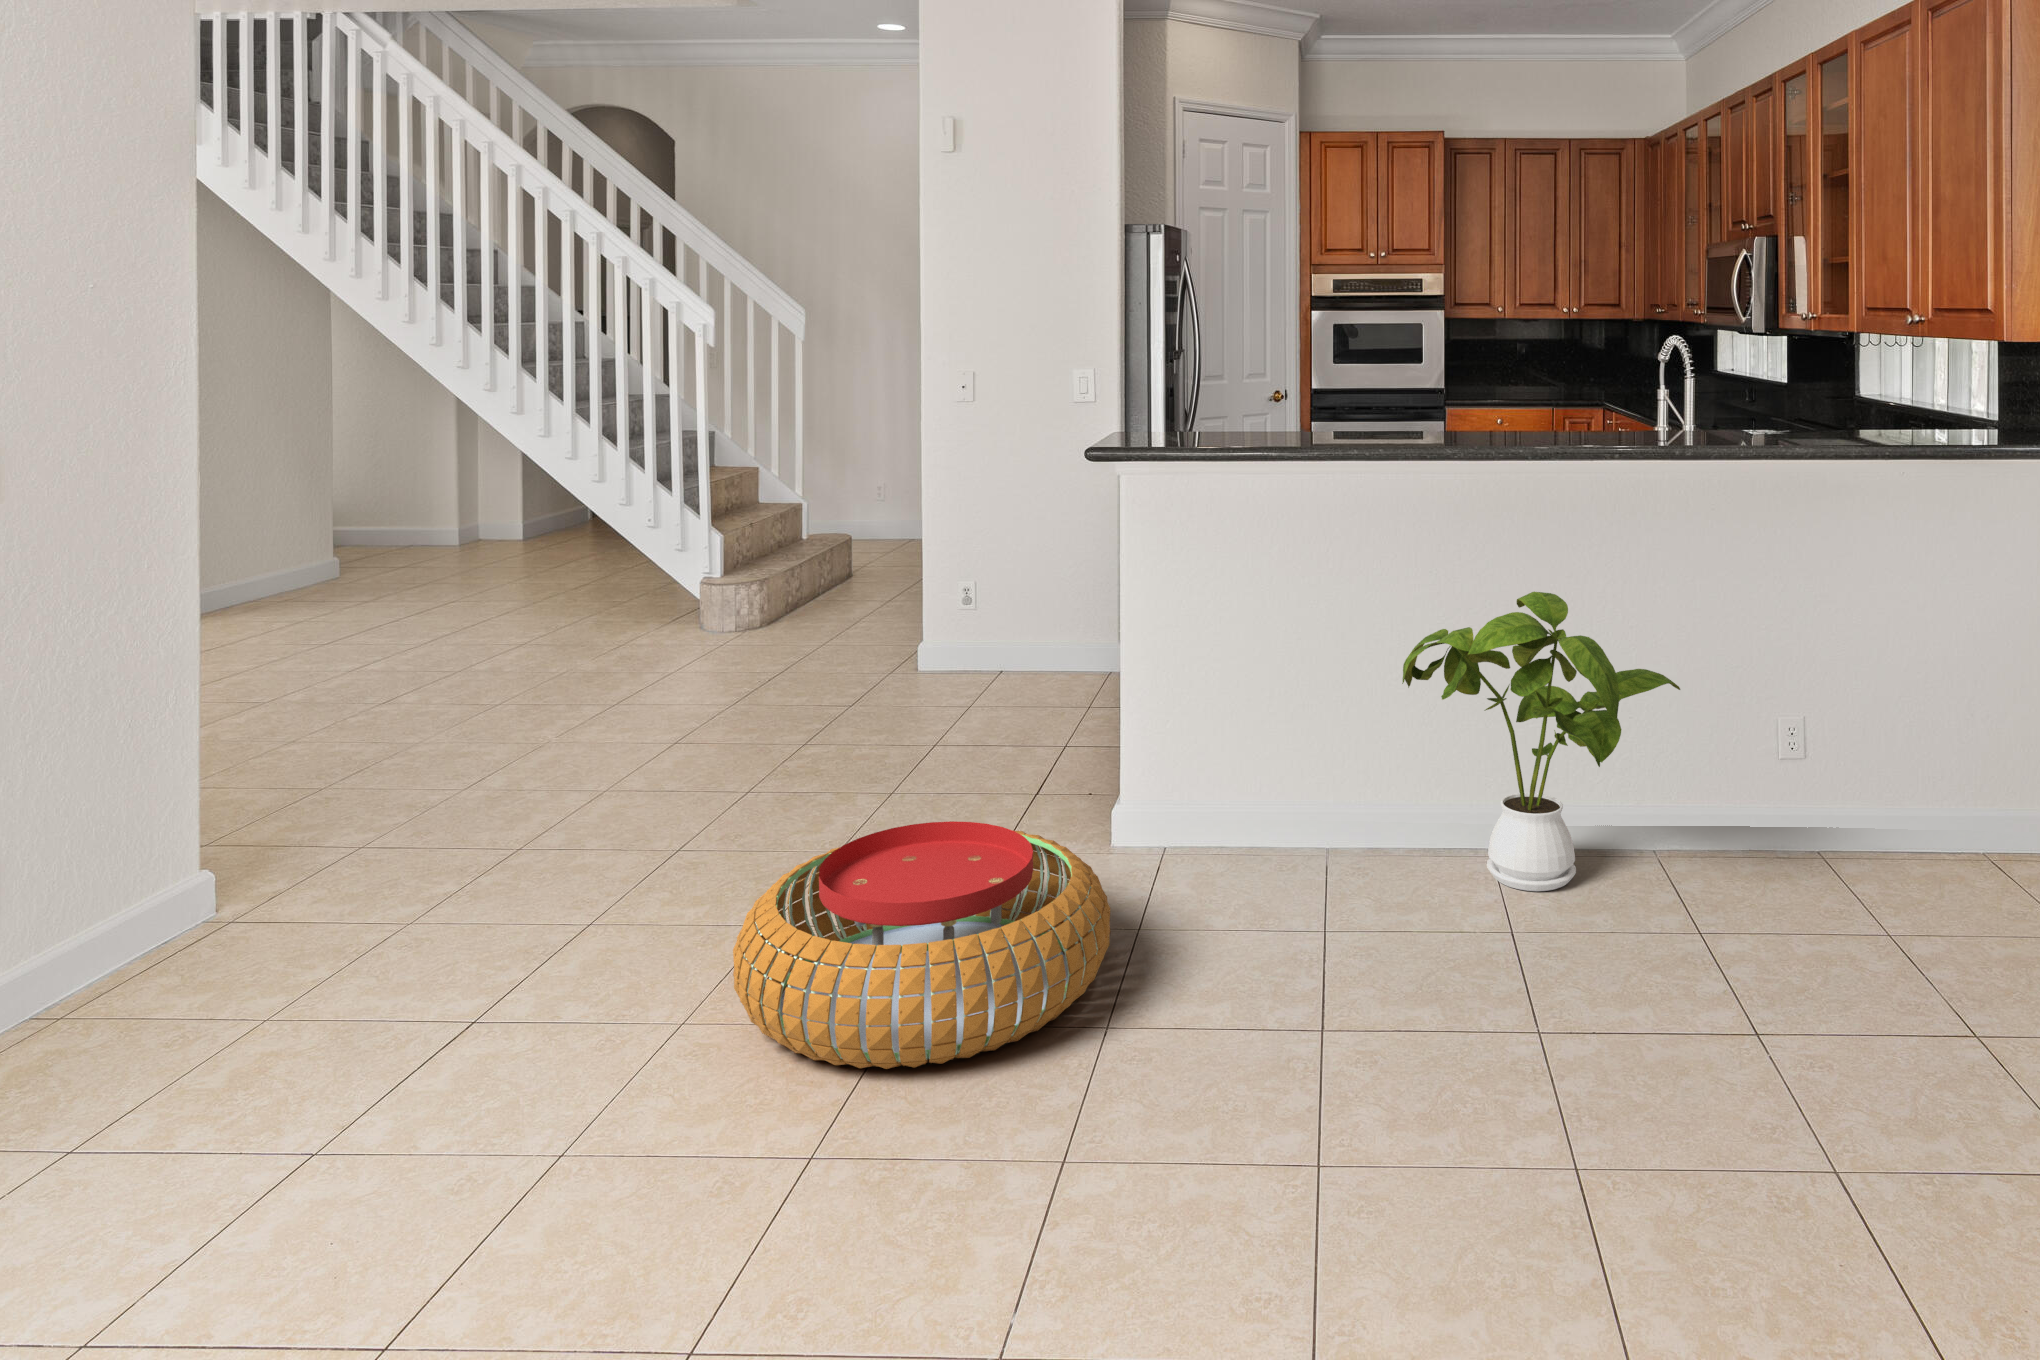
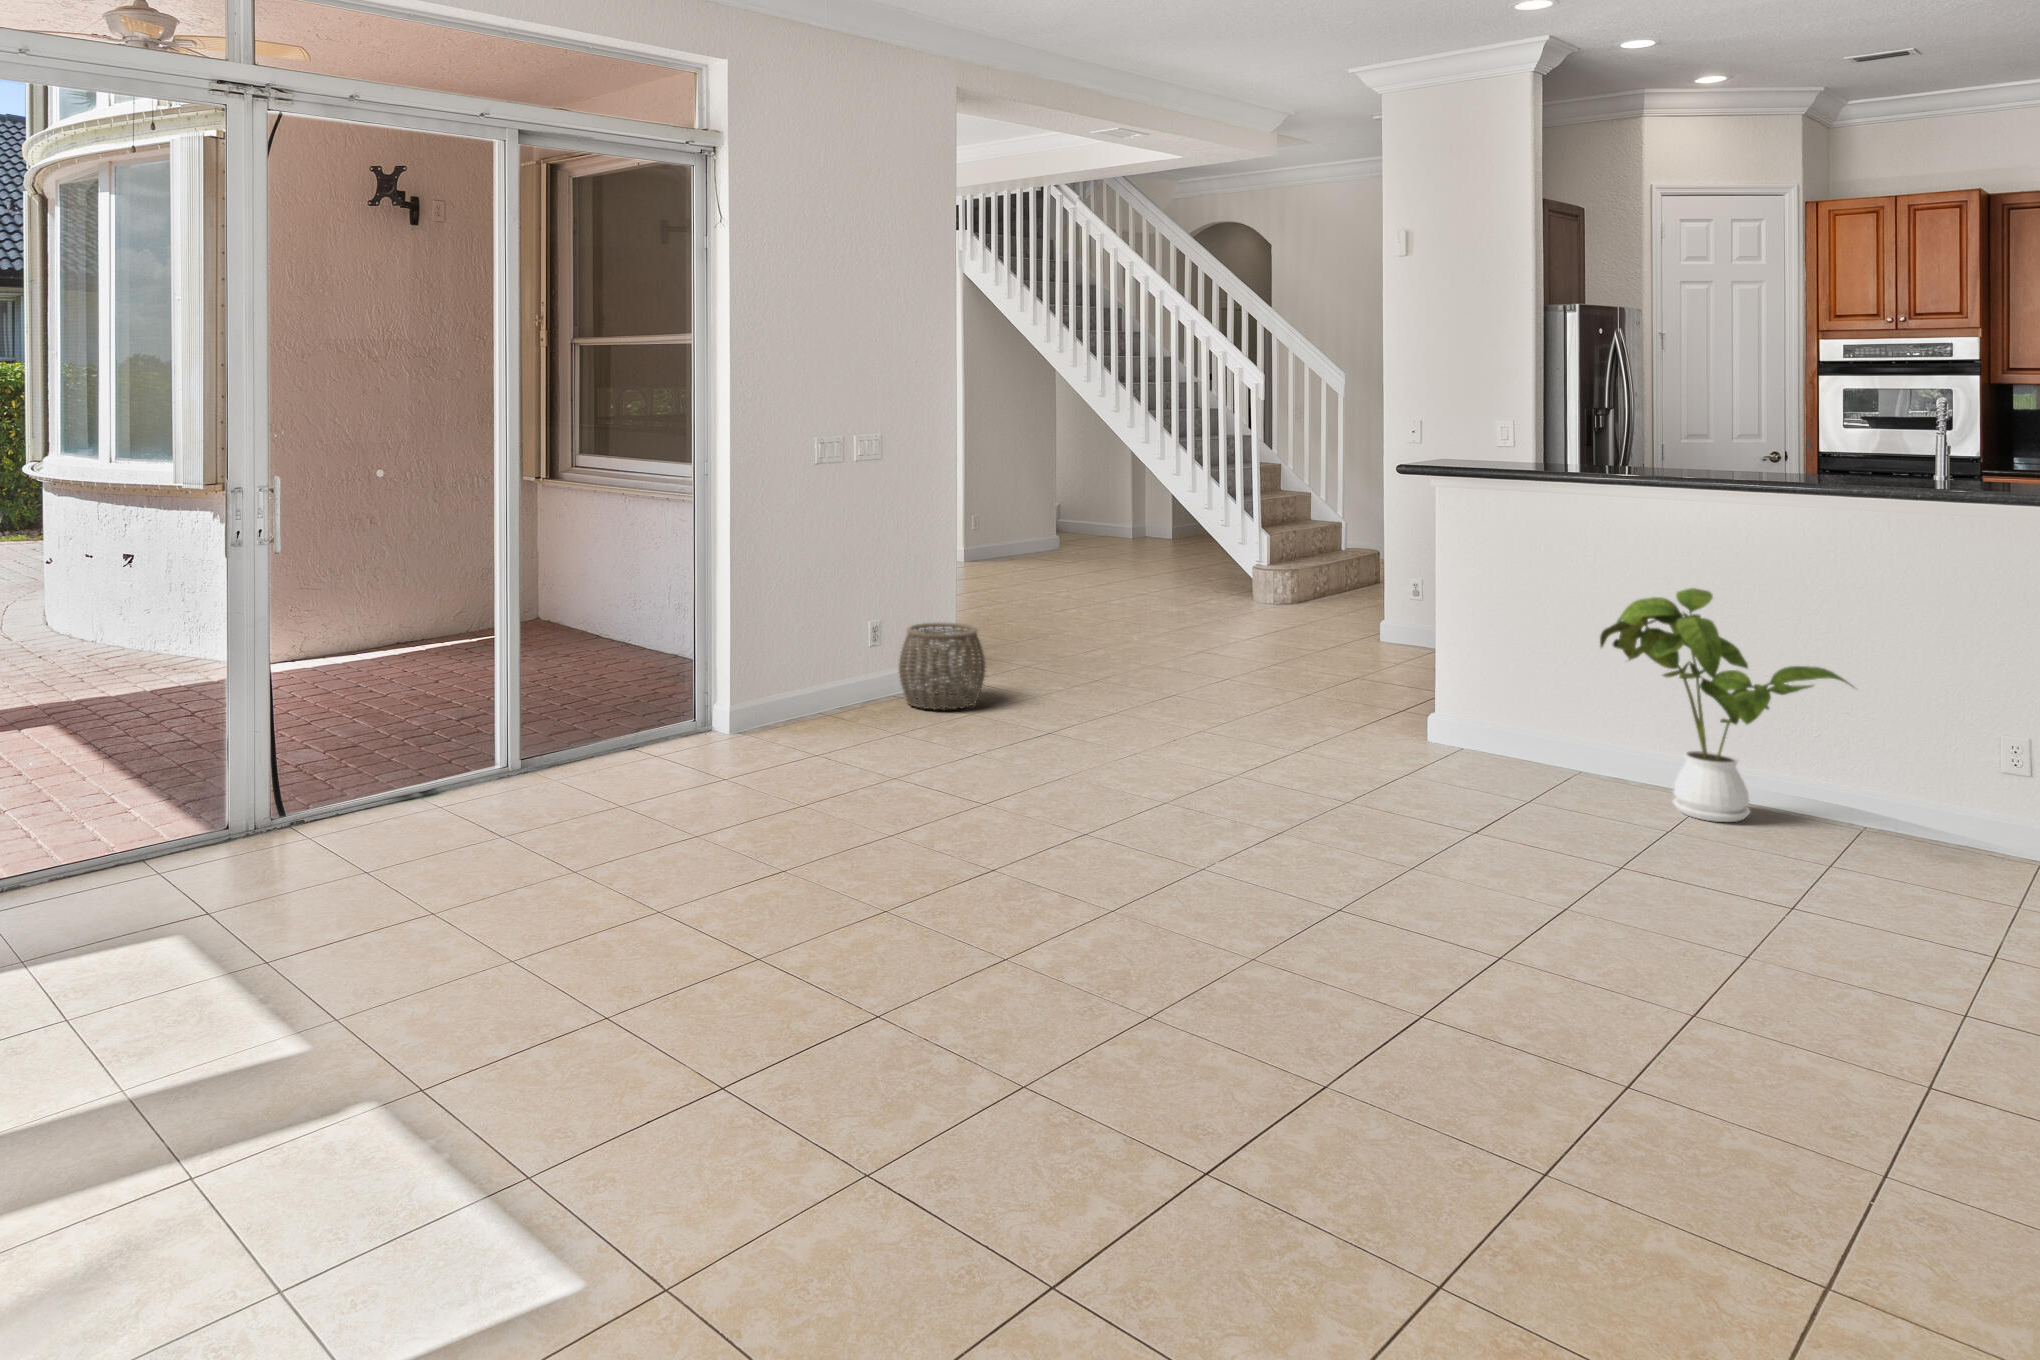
woven basket: none [82,814,319,1029] -> present [899,623,986,710]
pouf: present [733,821,1110,1069] -> none [1145,680,1359,793]

